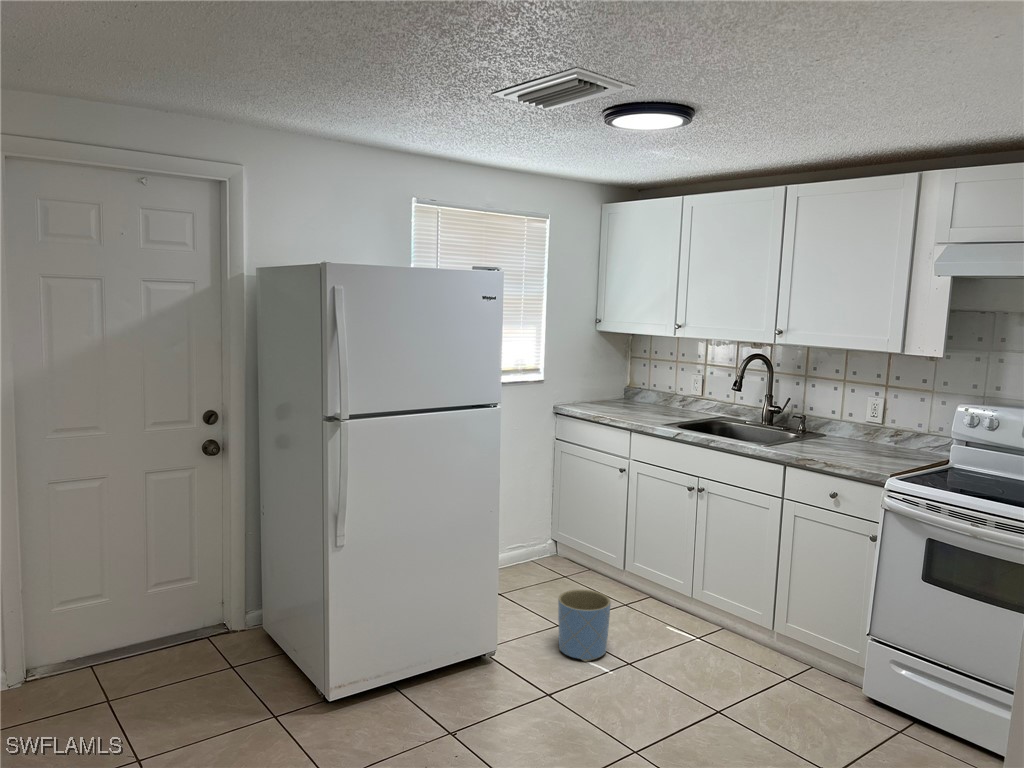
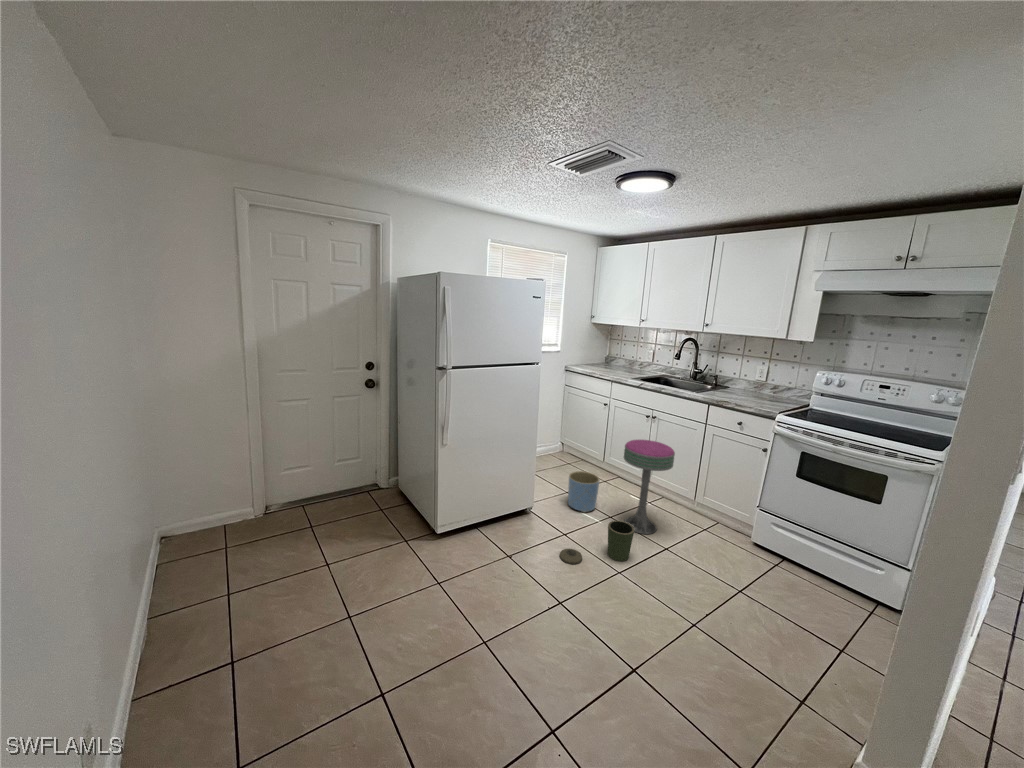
bar stool: none [646,530,729,693] -> present [624,440,675,534]
trash can: none [538,670,663,749] -> present [559,521,634,565]

